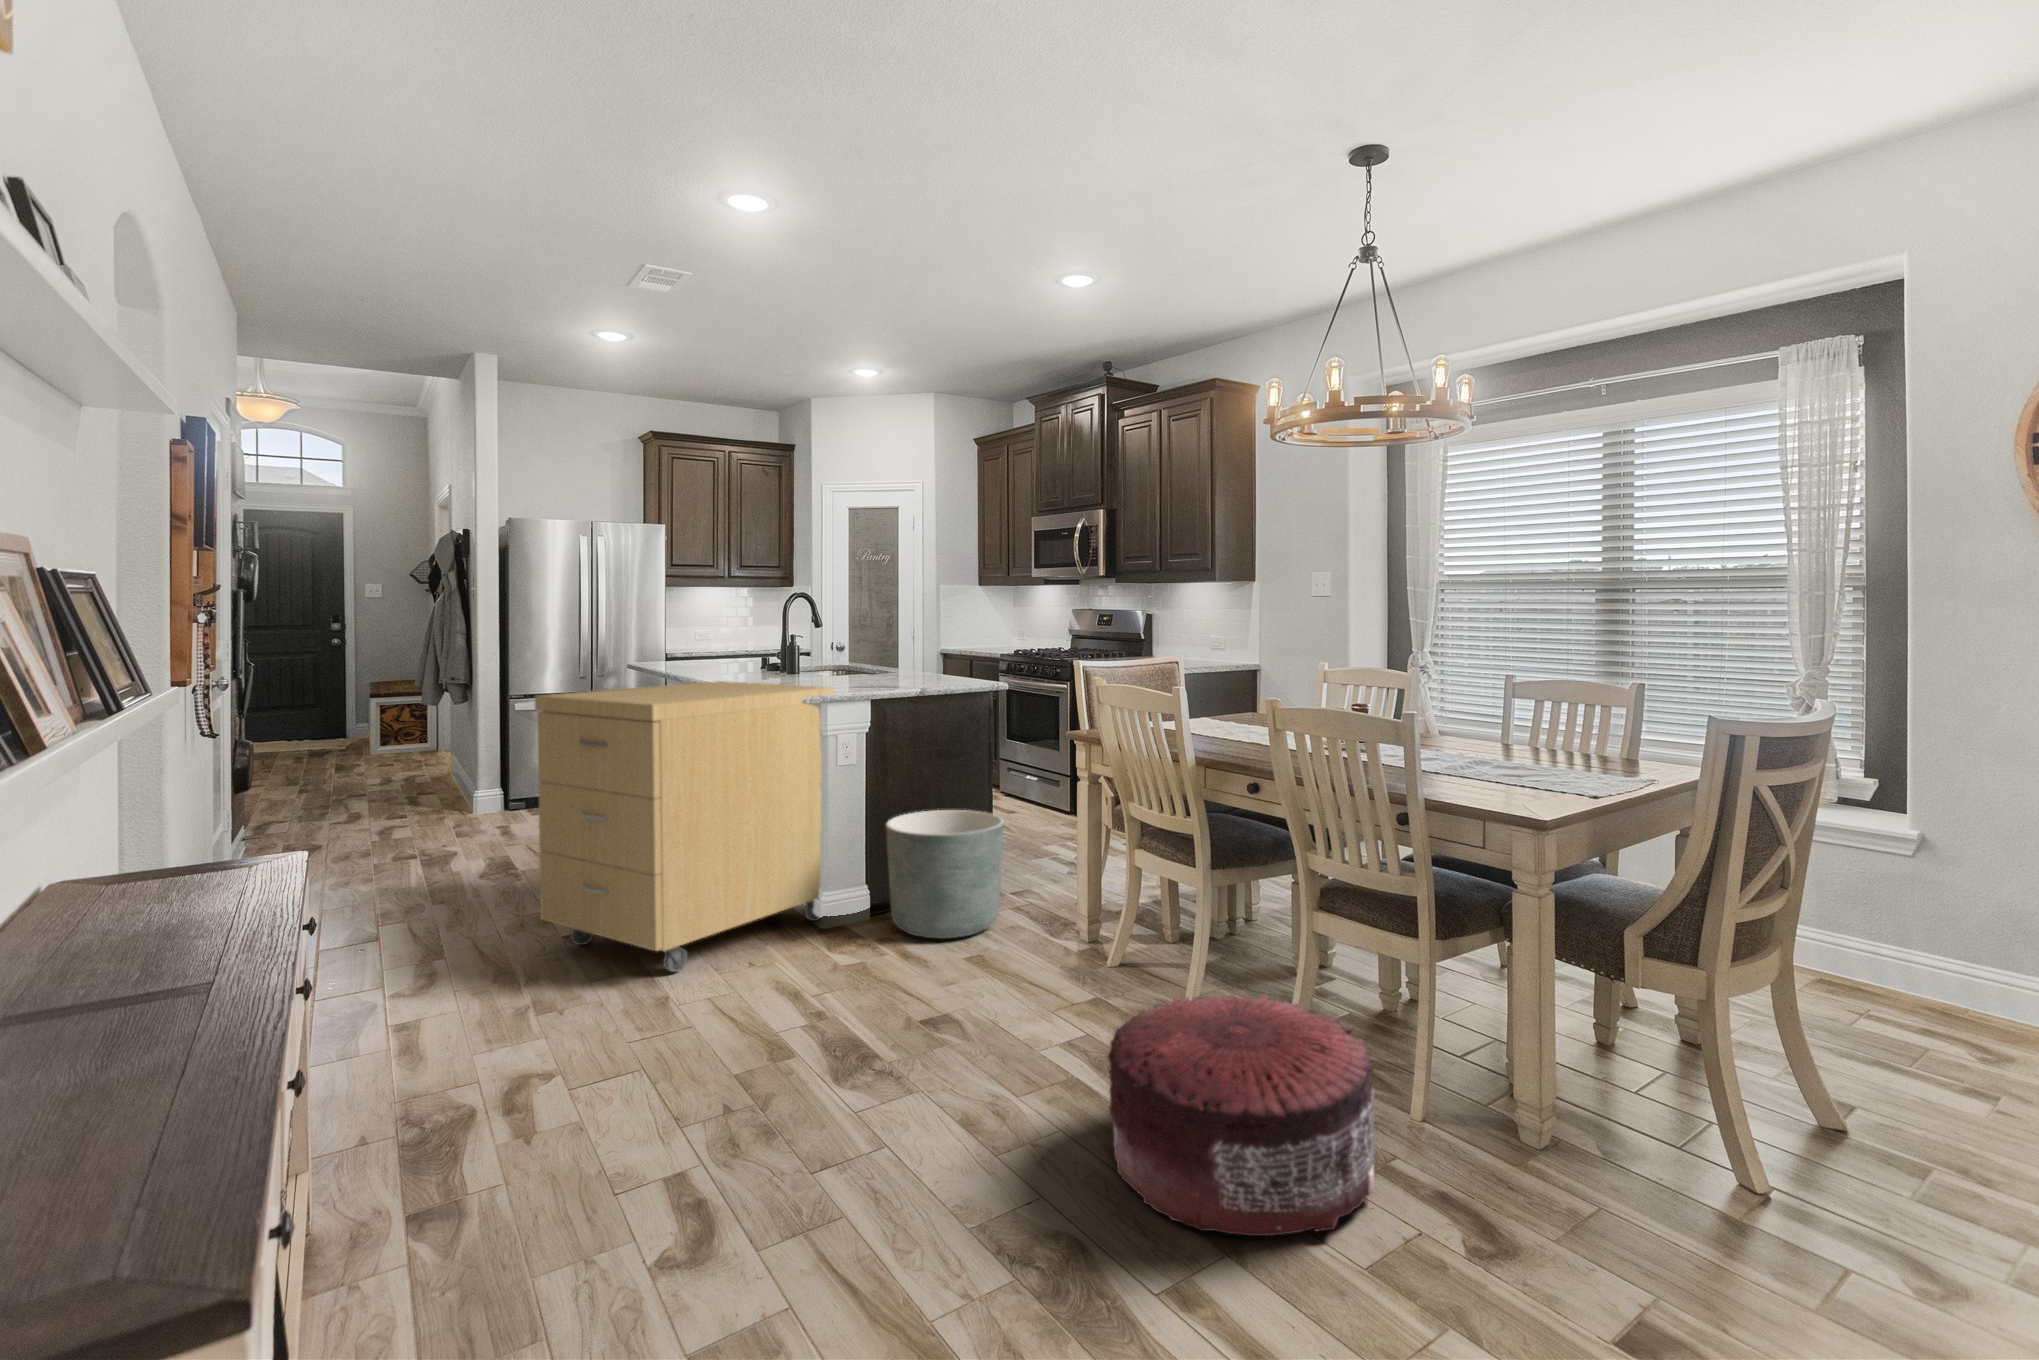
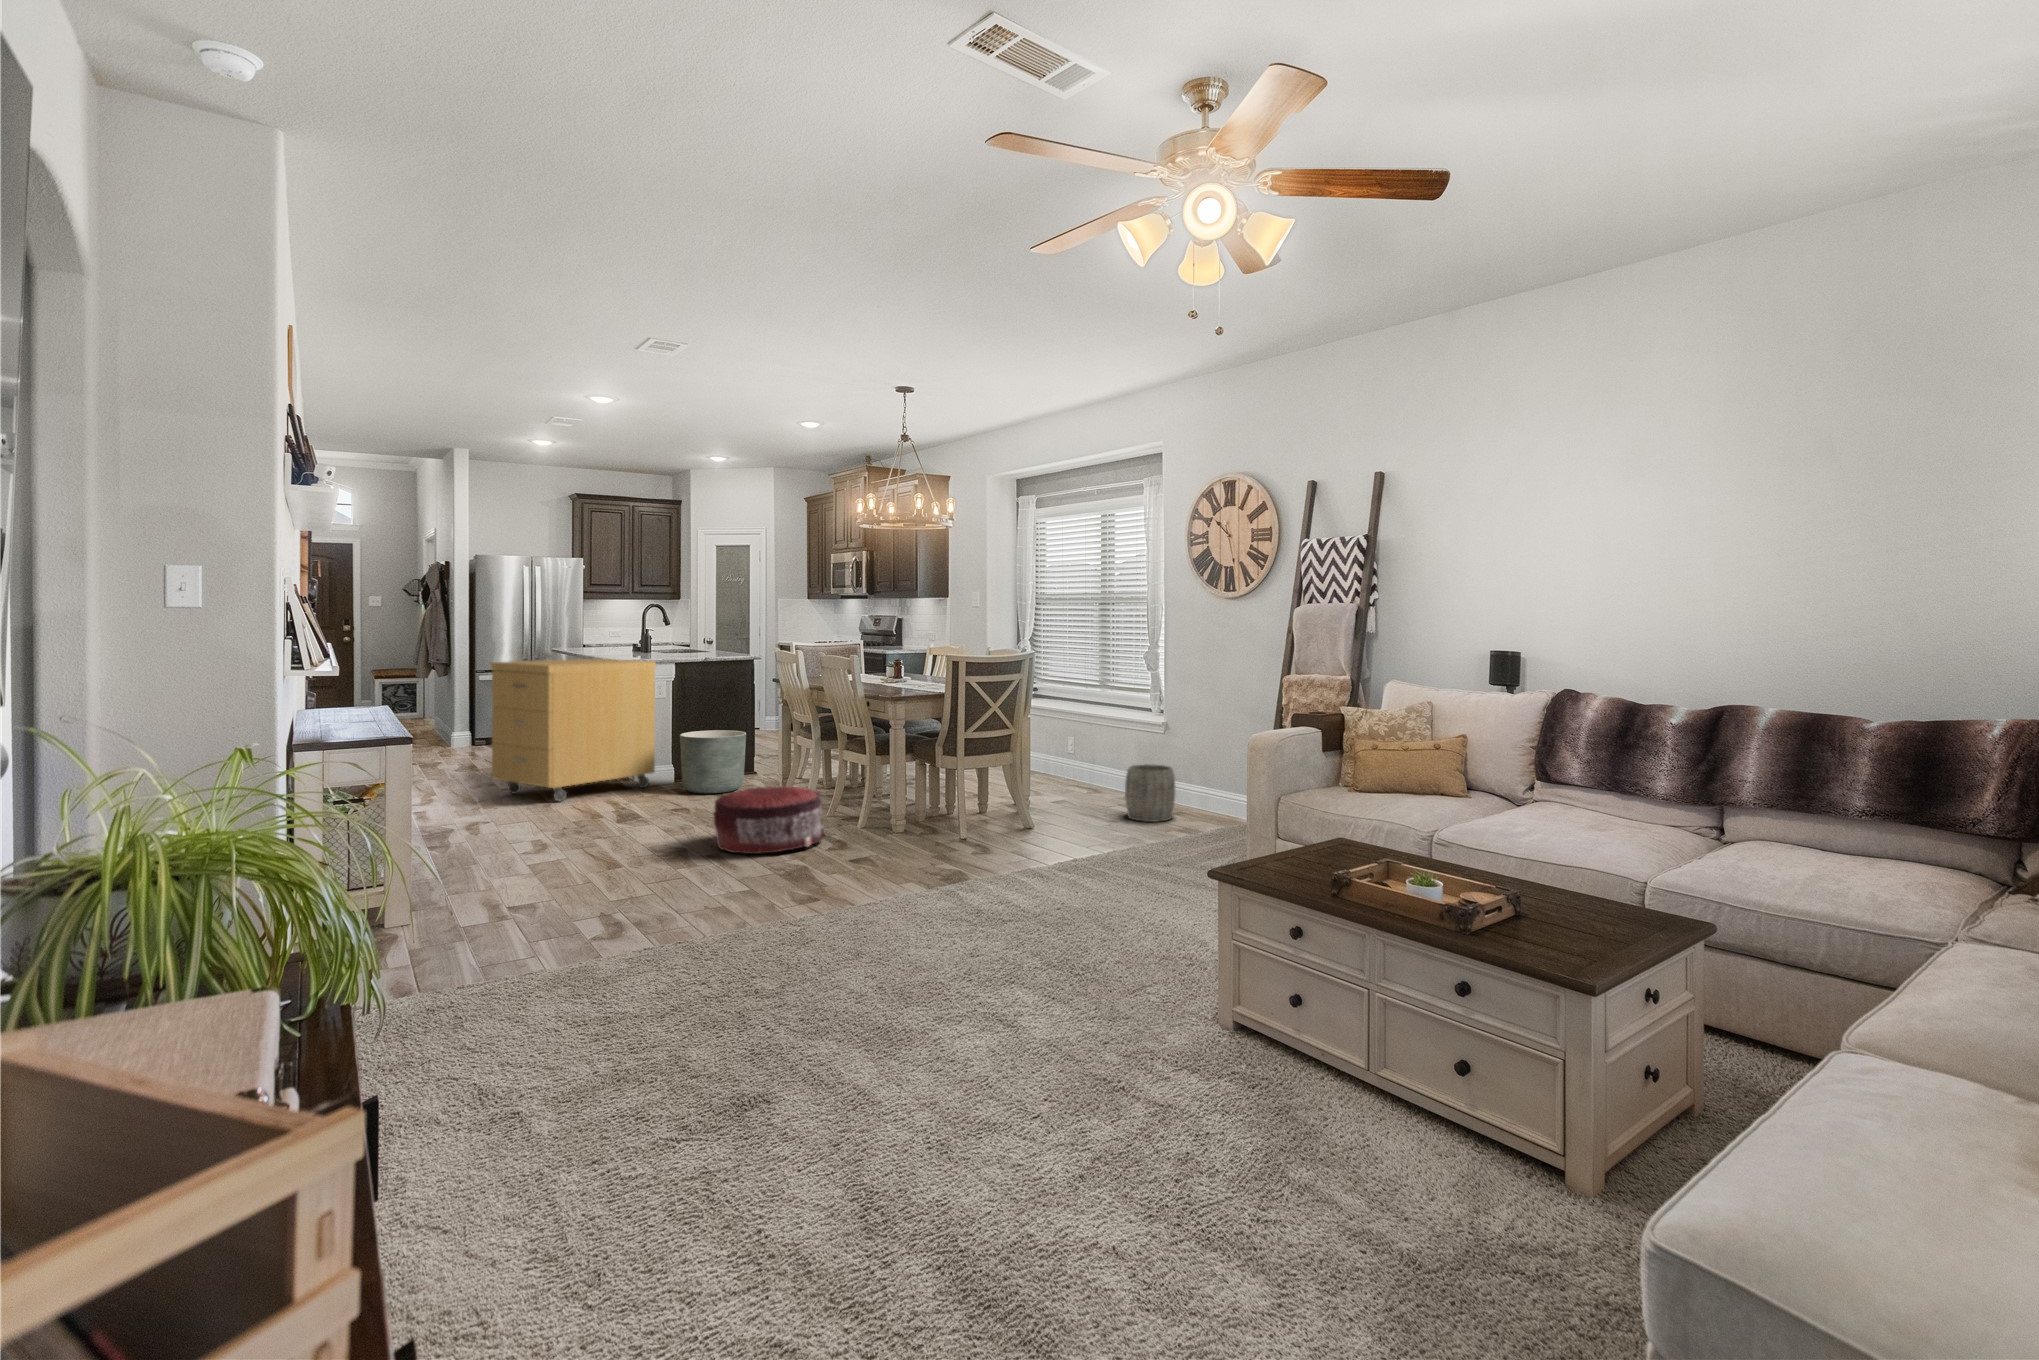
woven basket: none [1856,895,1997,1034] -> present [1125,764,1175,822]

